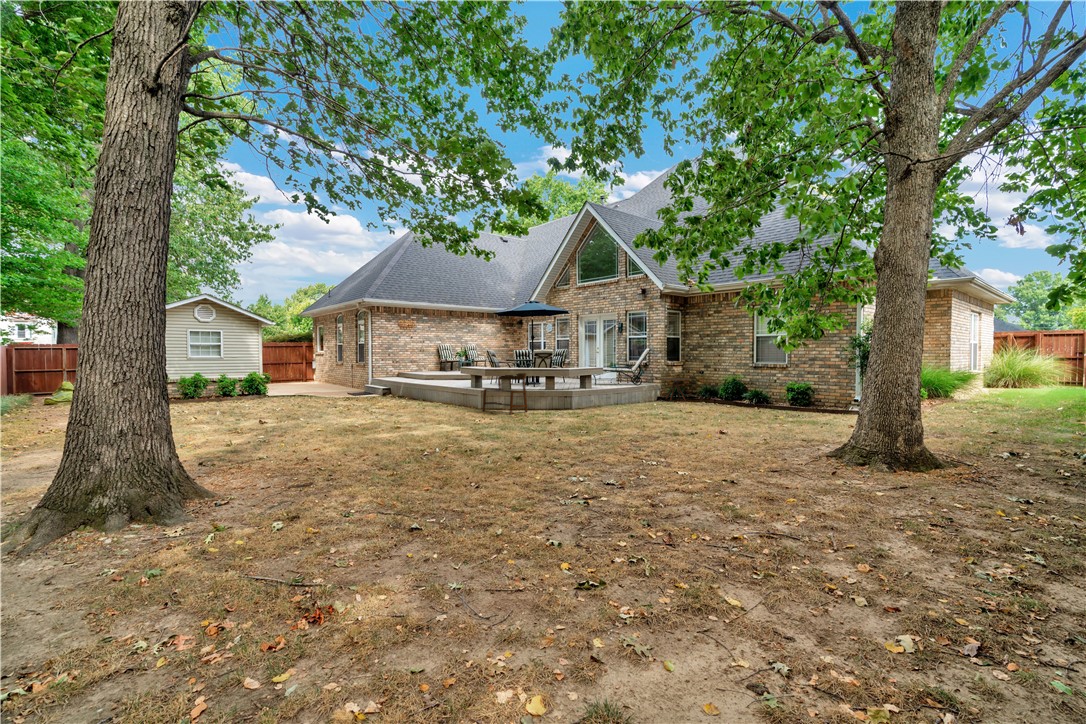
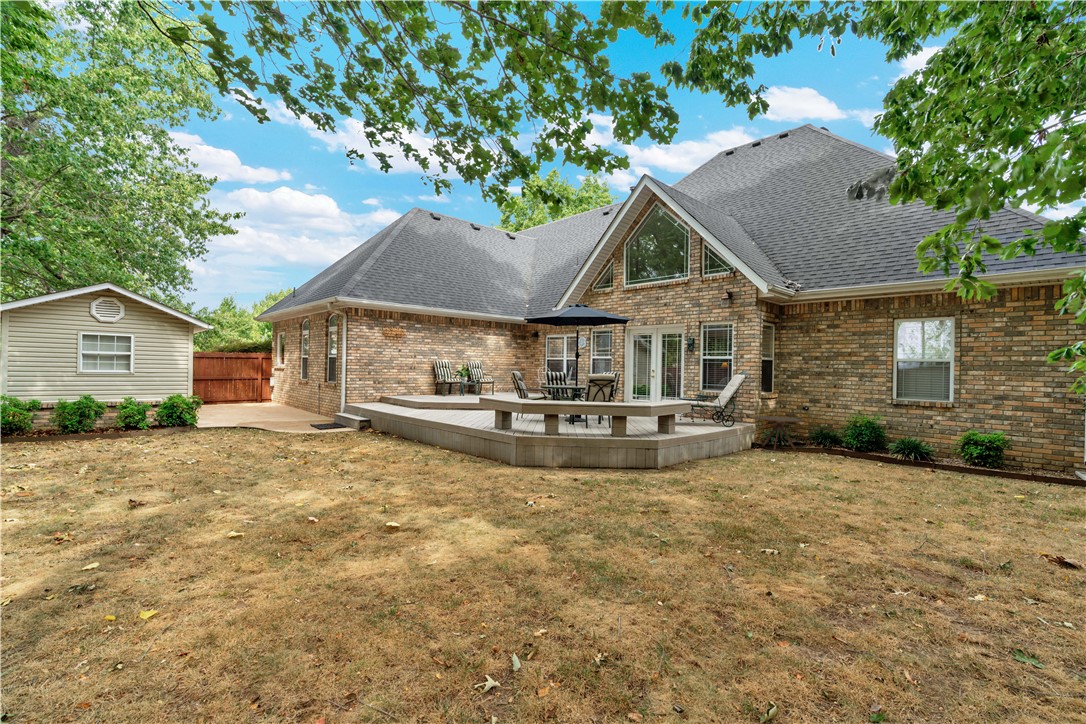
bench: present [483,373,528,415] -> none [517,408,591,481]

